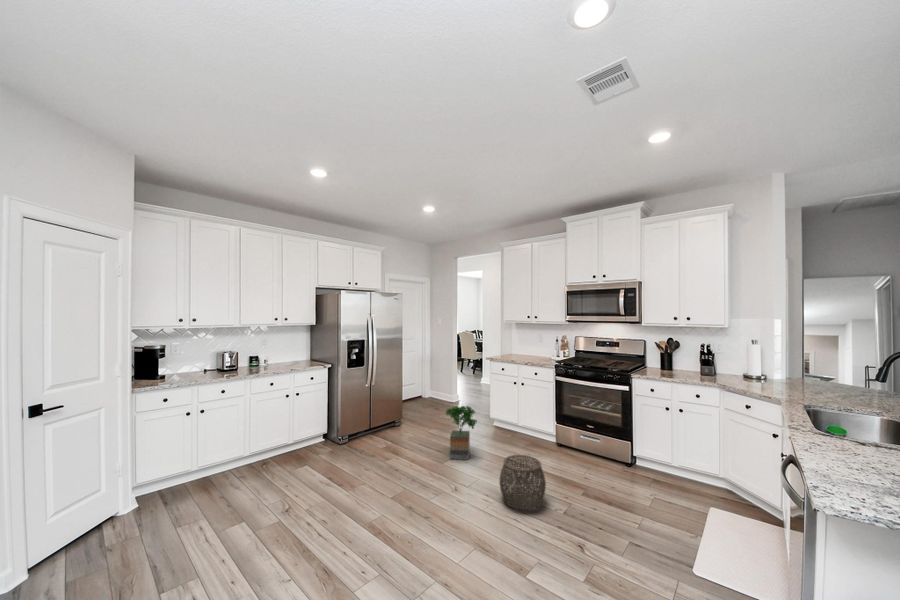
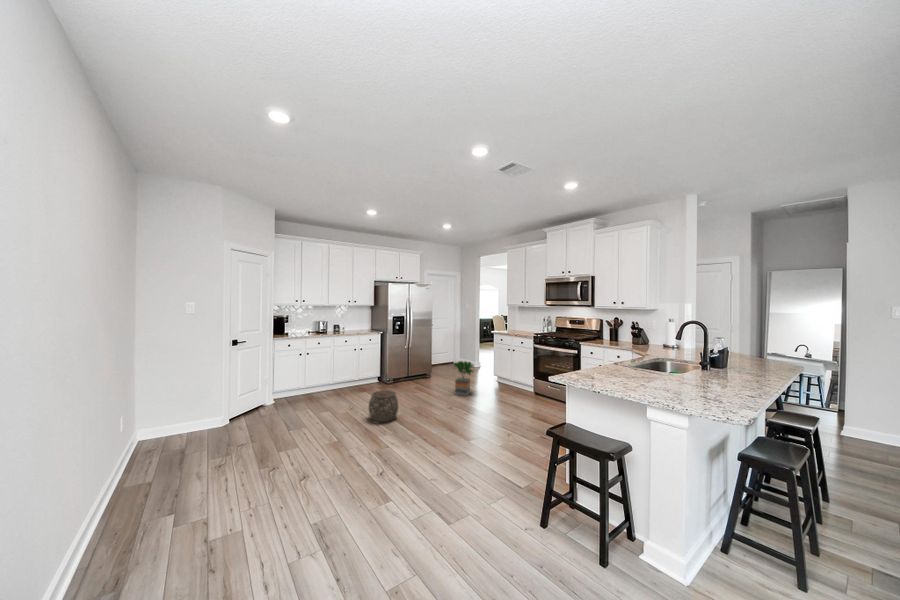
woven basket: present [500,455,546,511] -> present [369,390,398,422]

